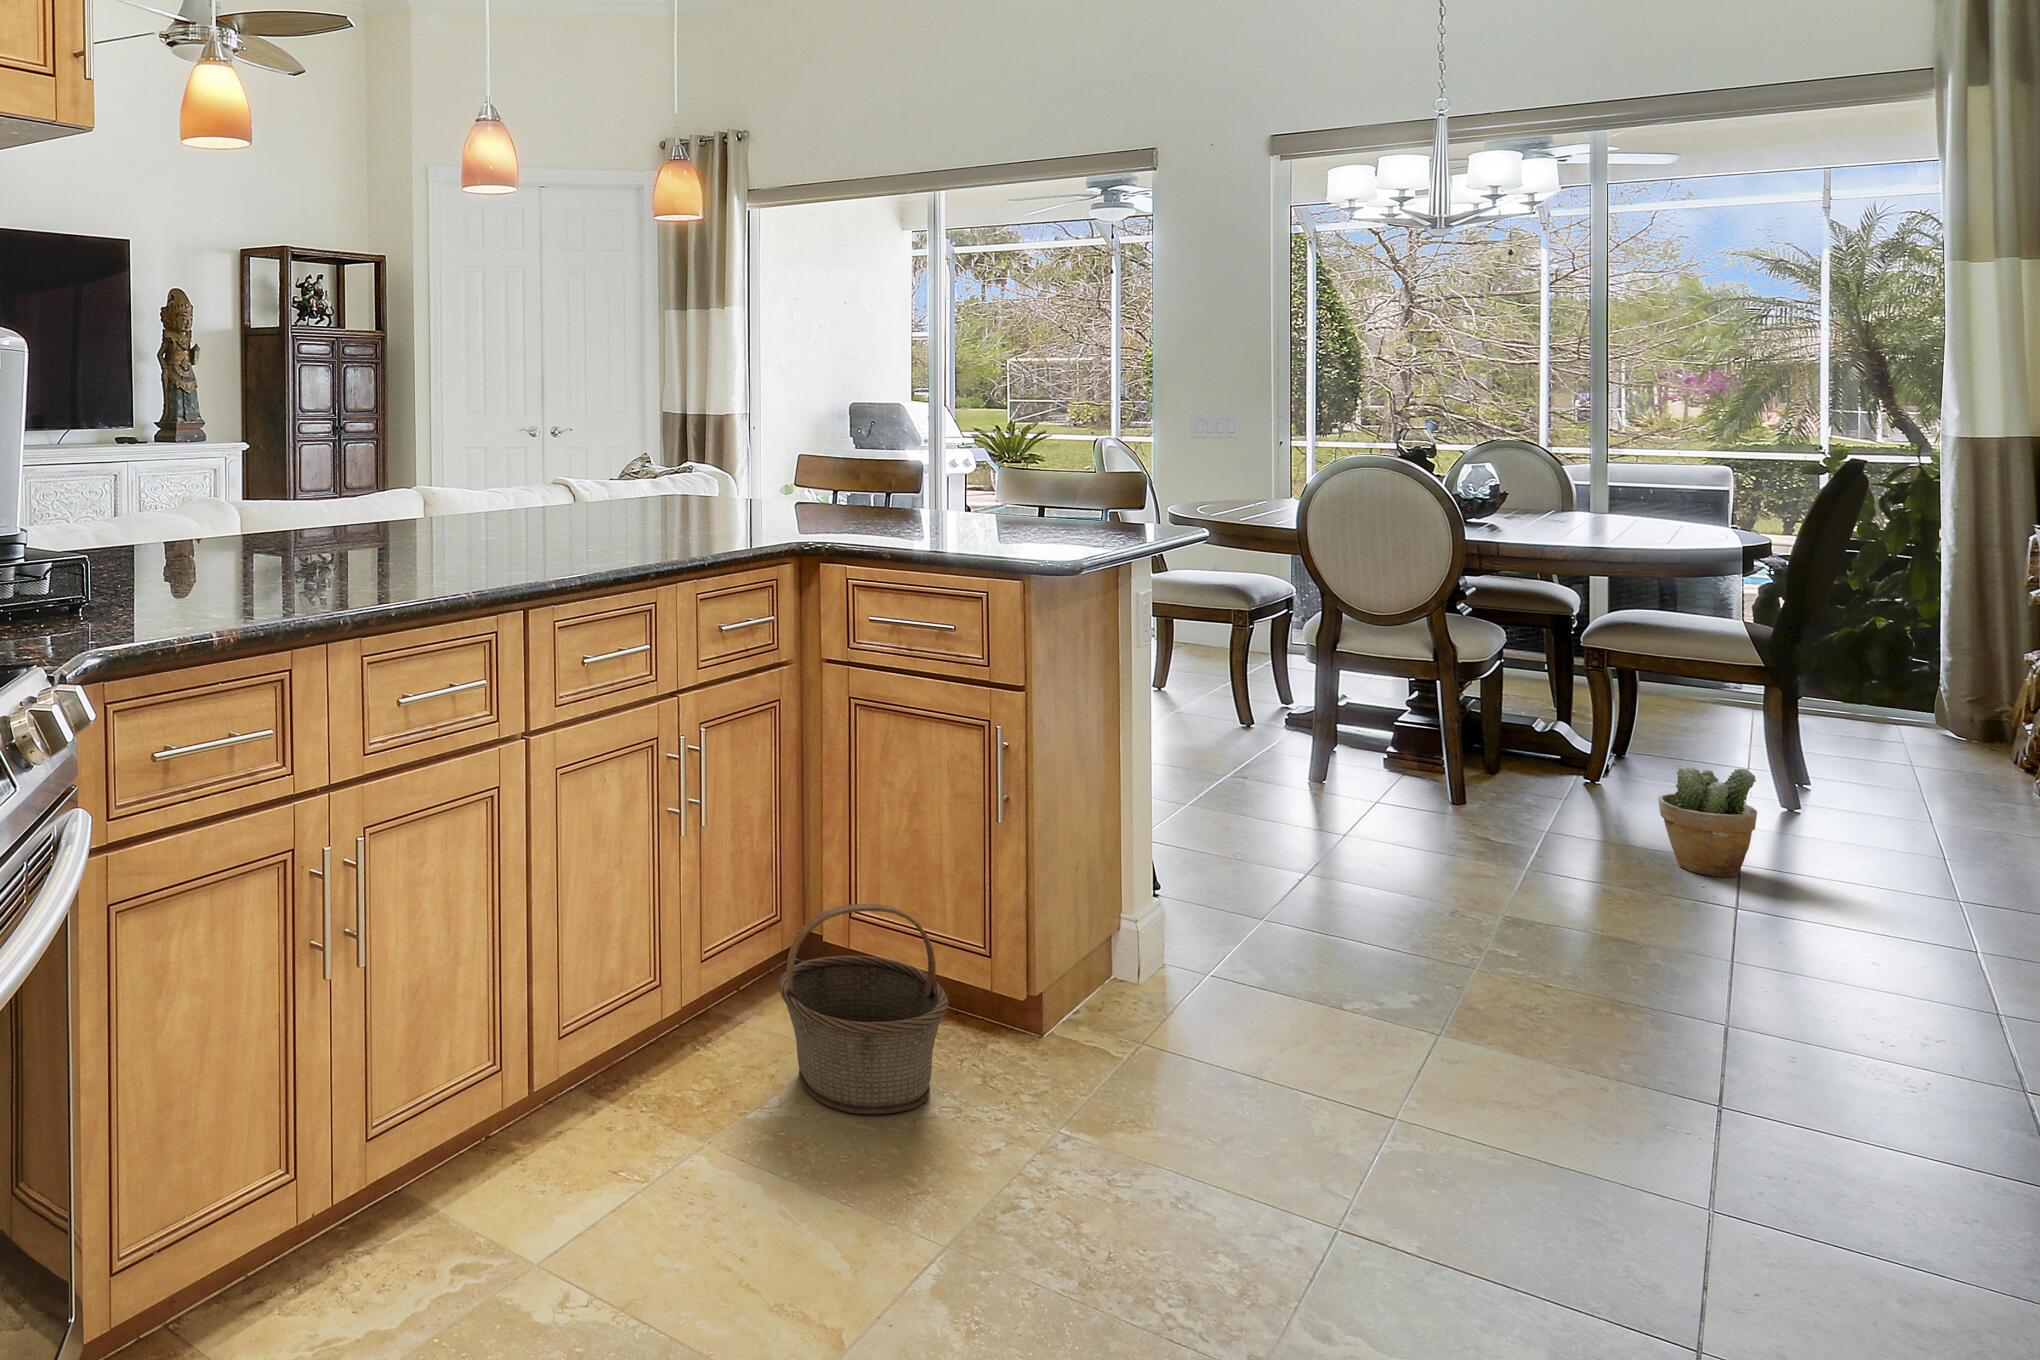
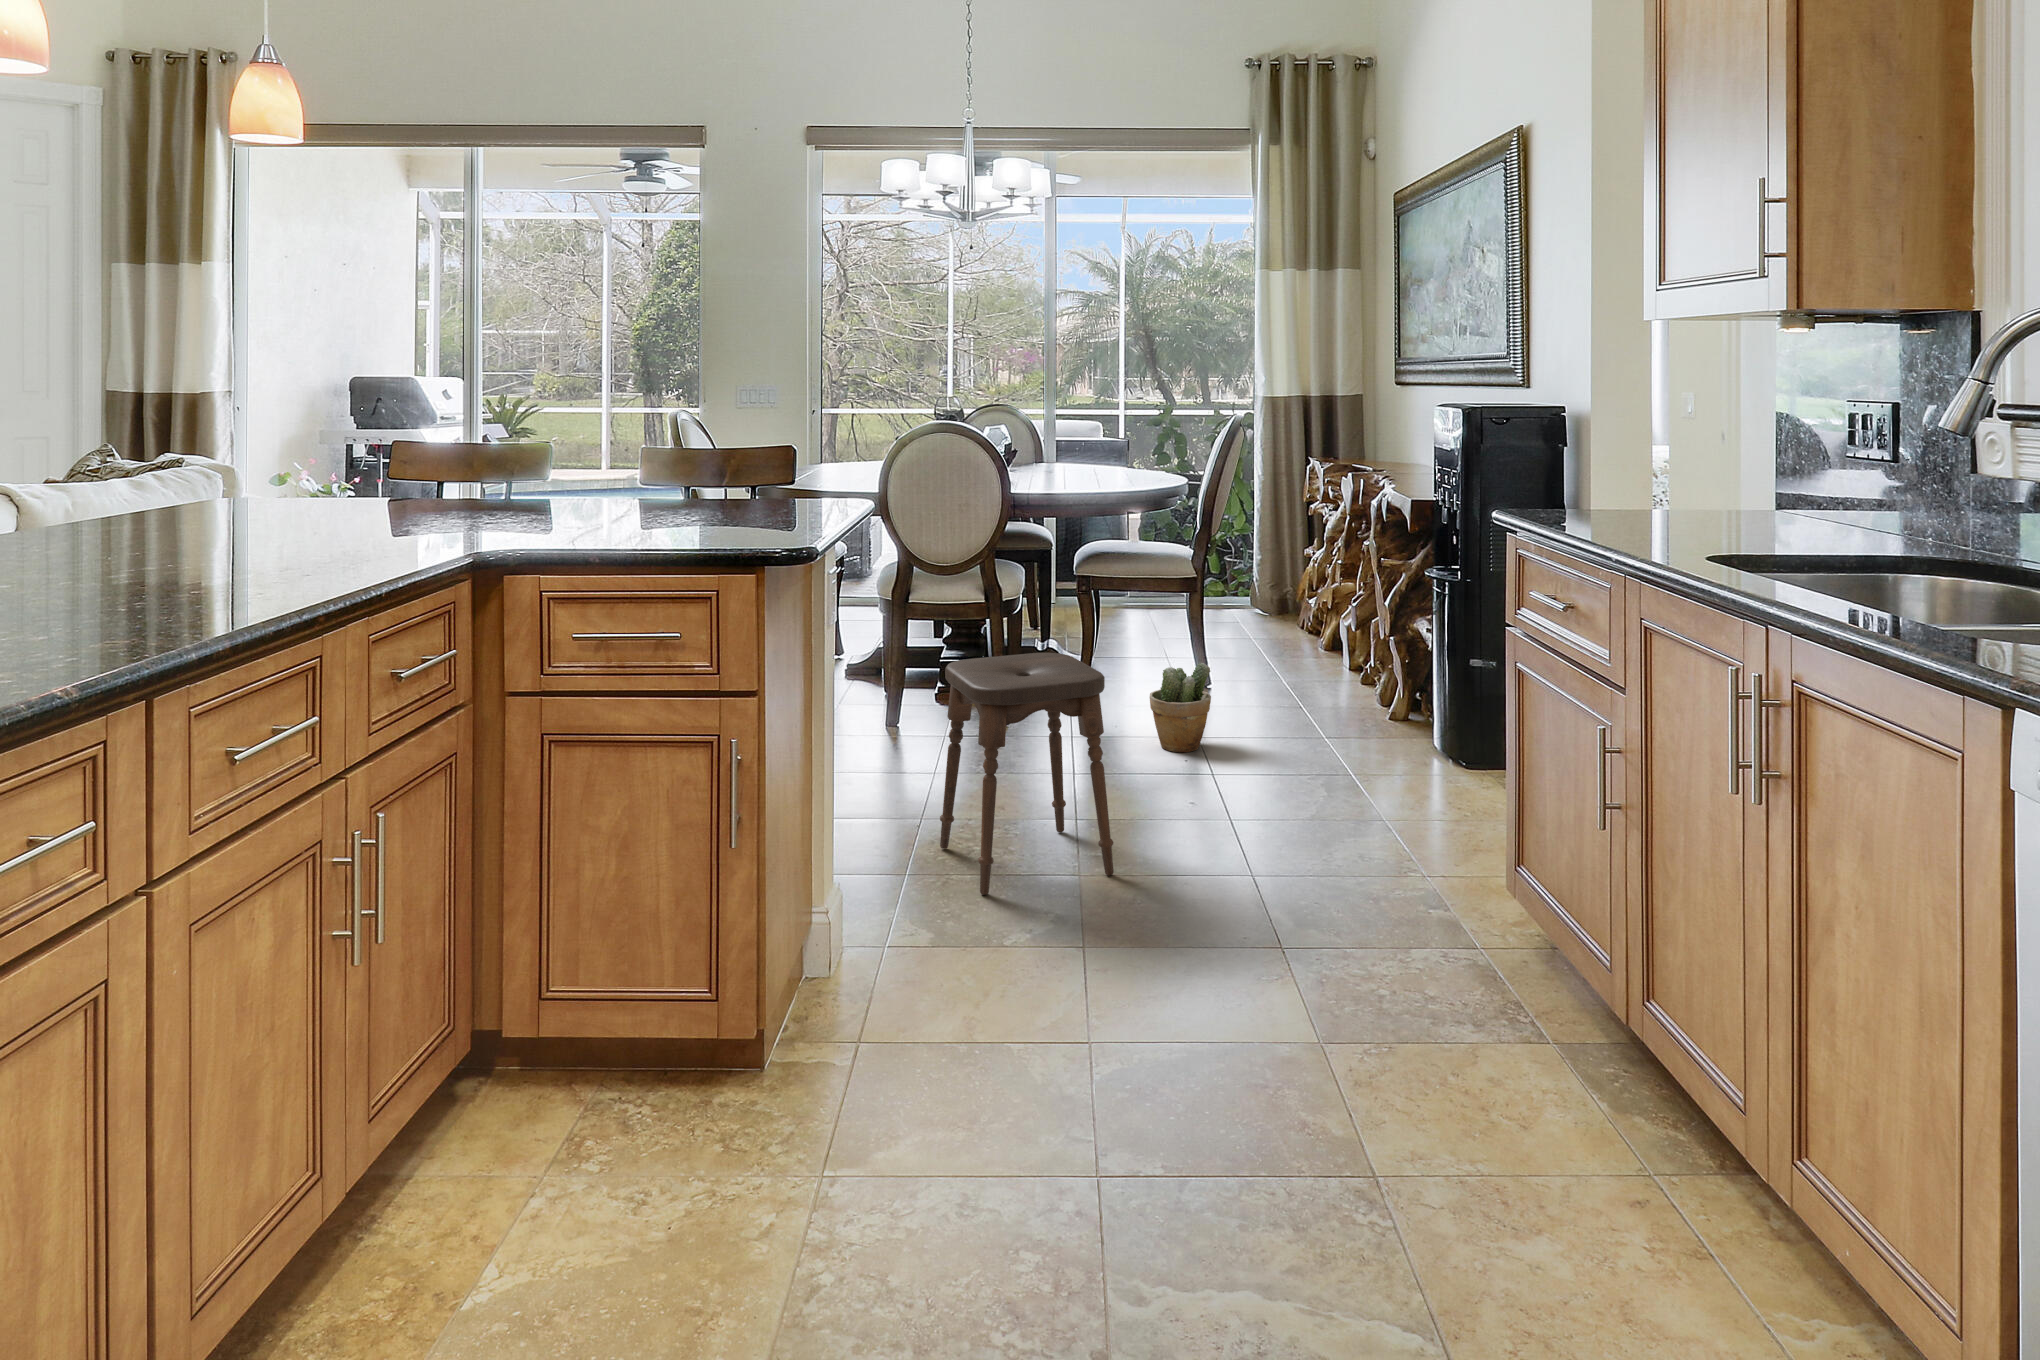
stool: none [1317,707,1525,978] -> present [940,653,1114,895]
basket: present [779,904,948,1114] -> none [484,977,695,1247]

